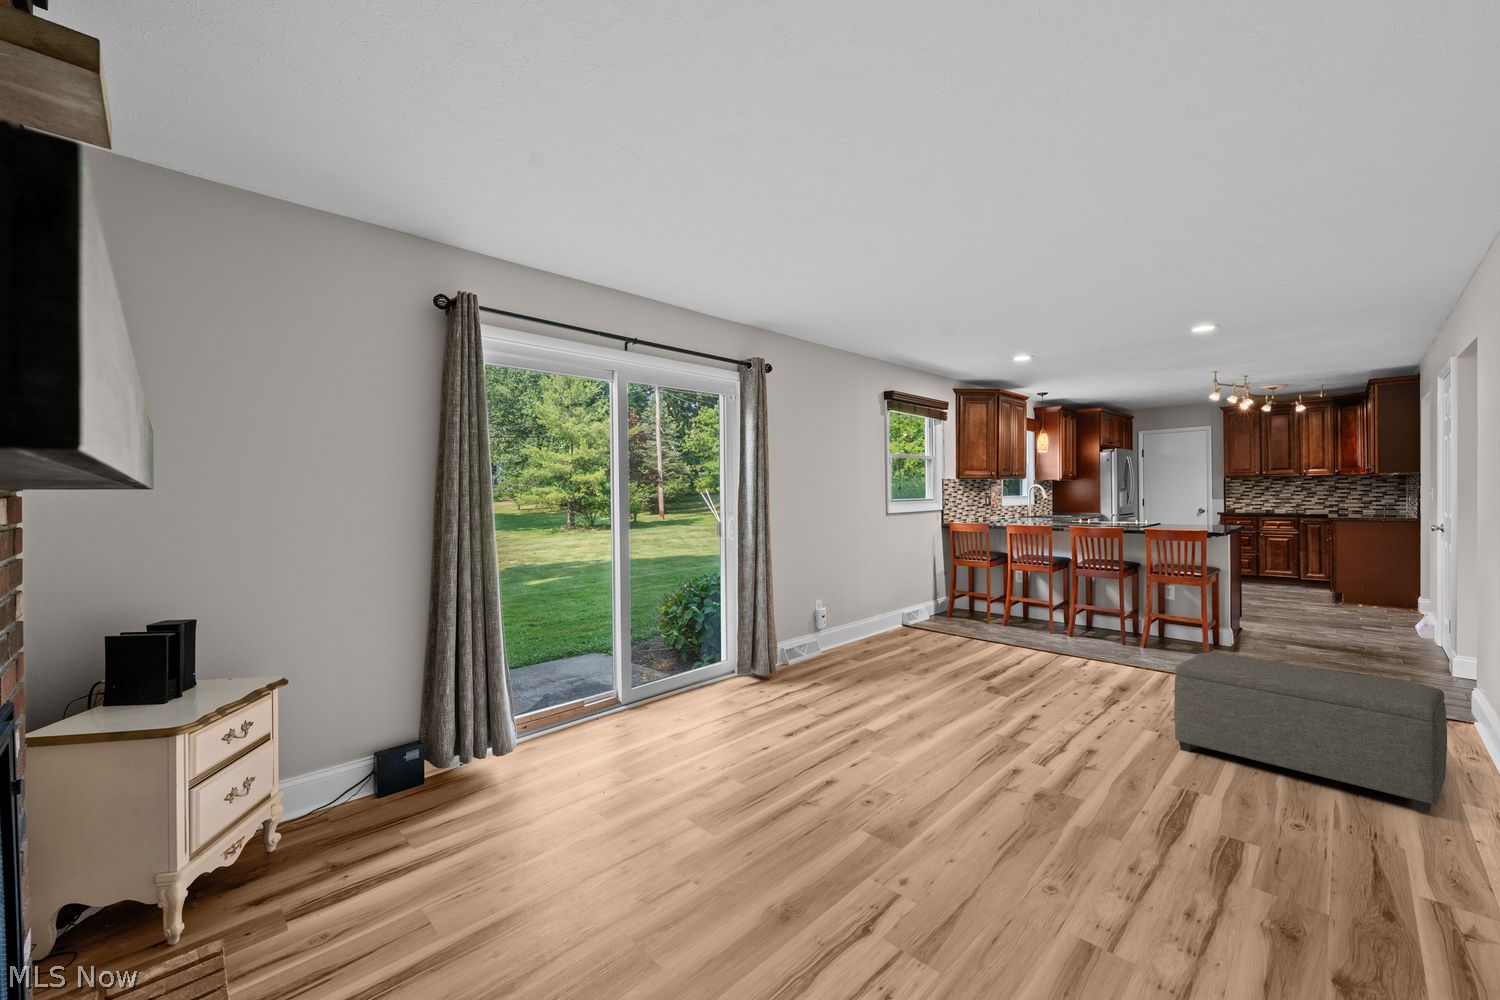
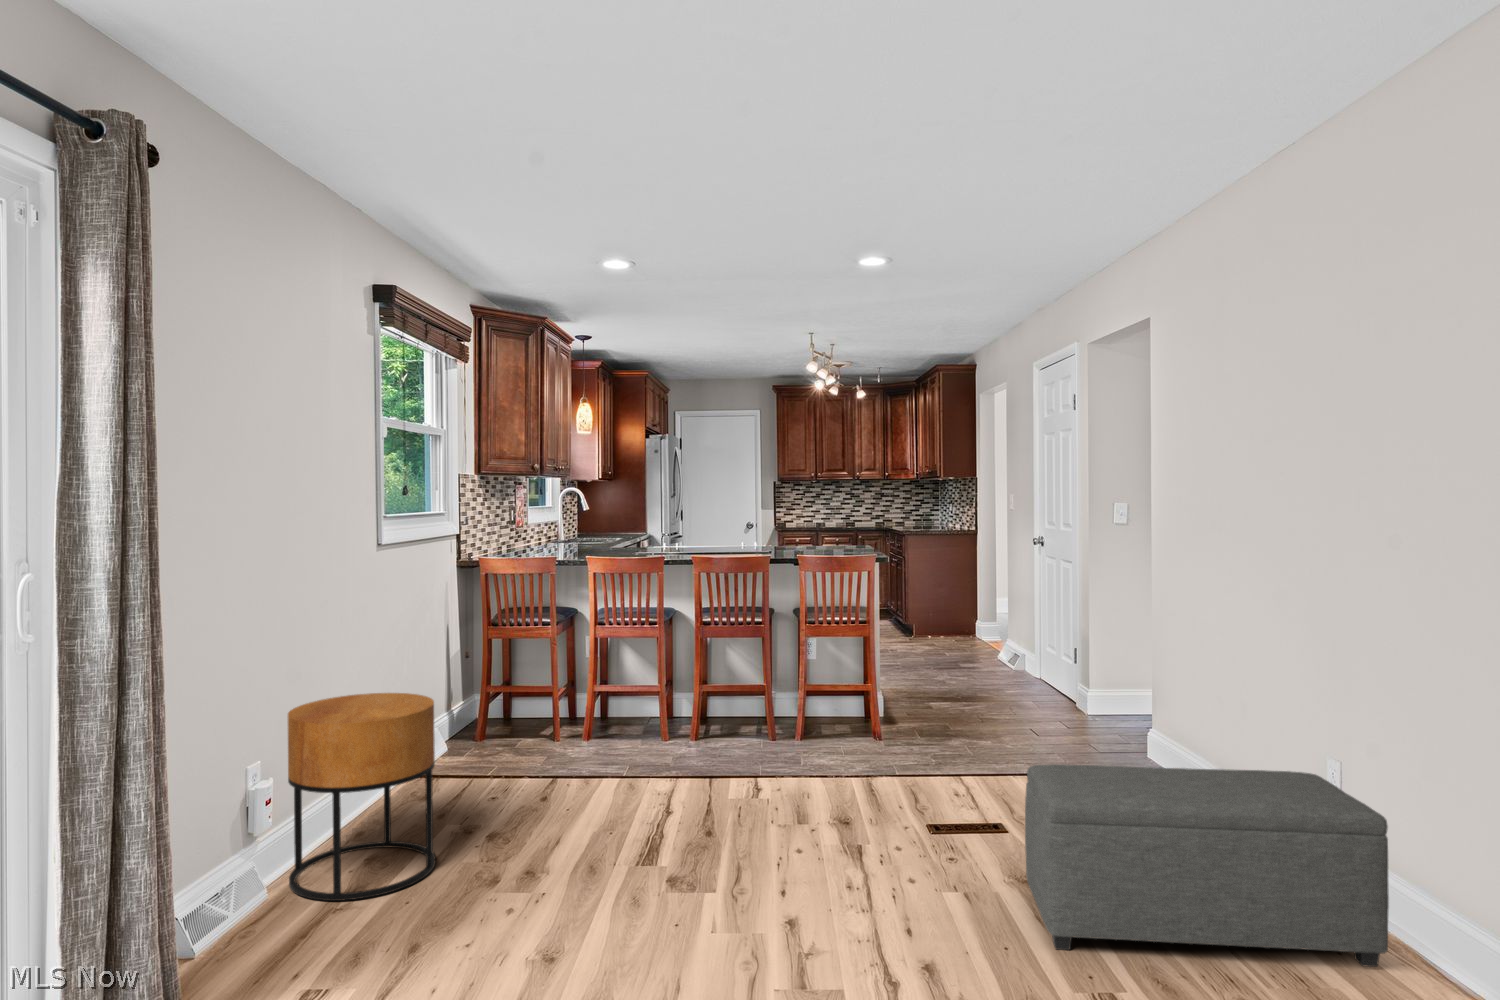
side table: none [831,578,892,661] -> present [288,693,435,901]

